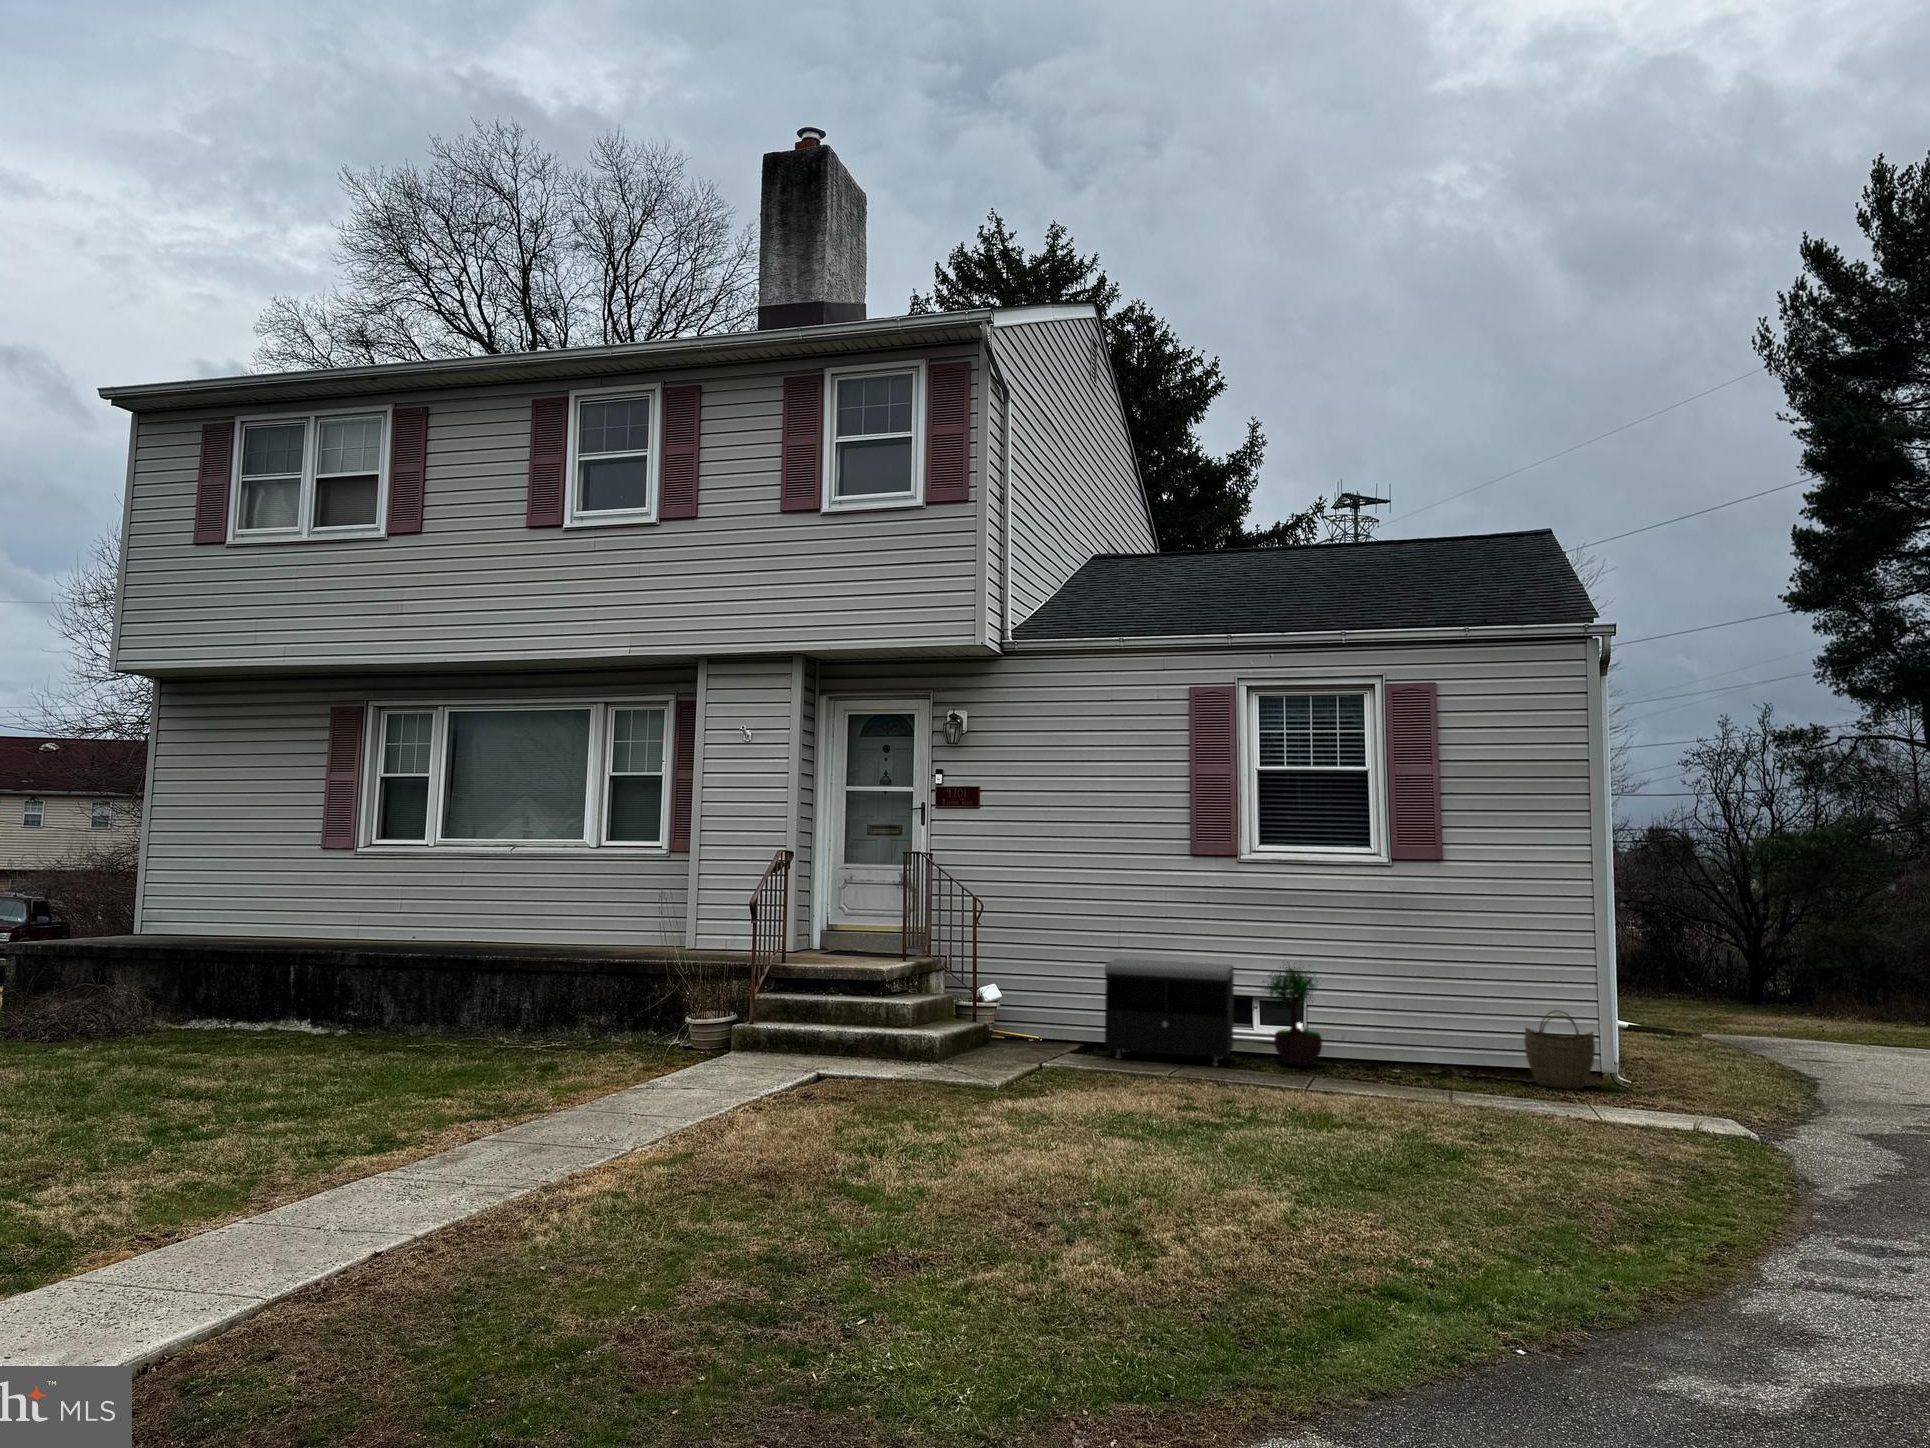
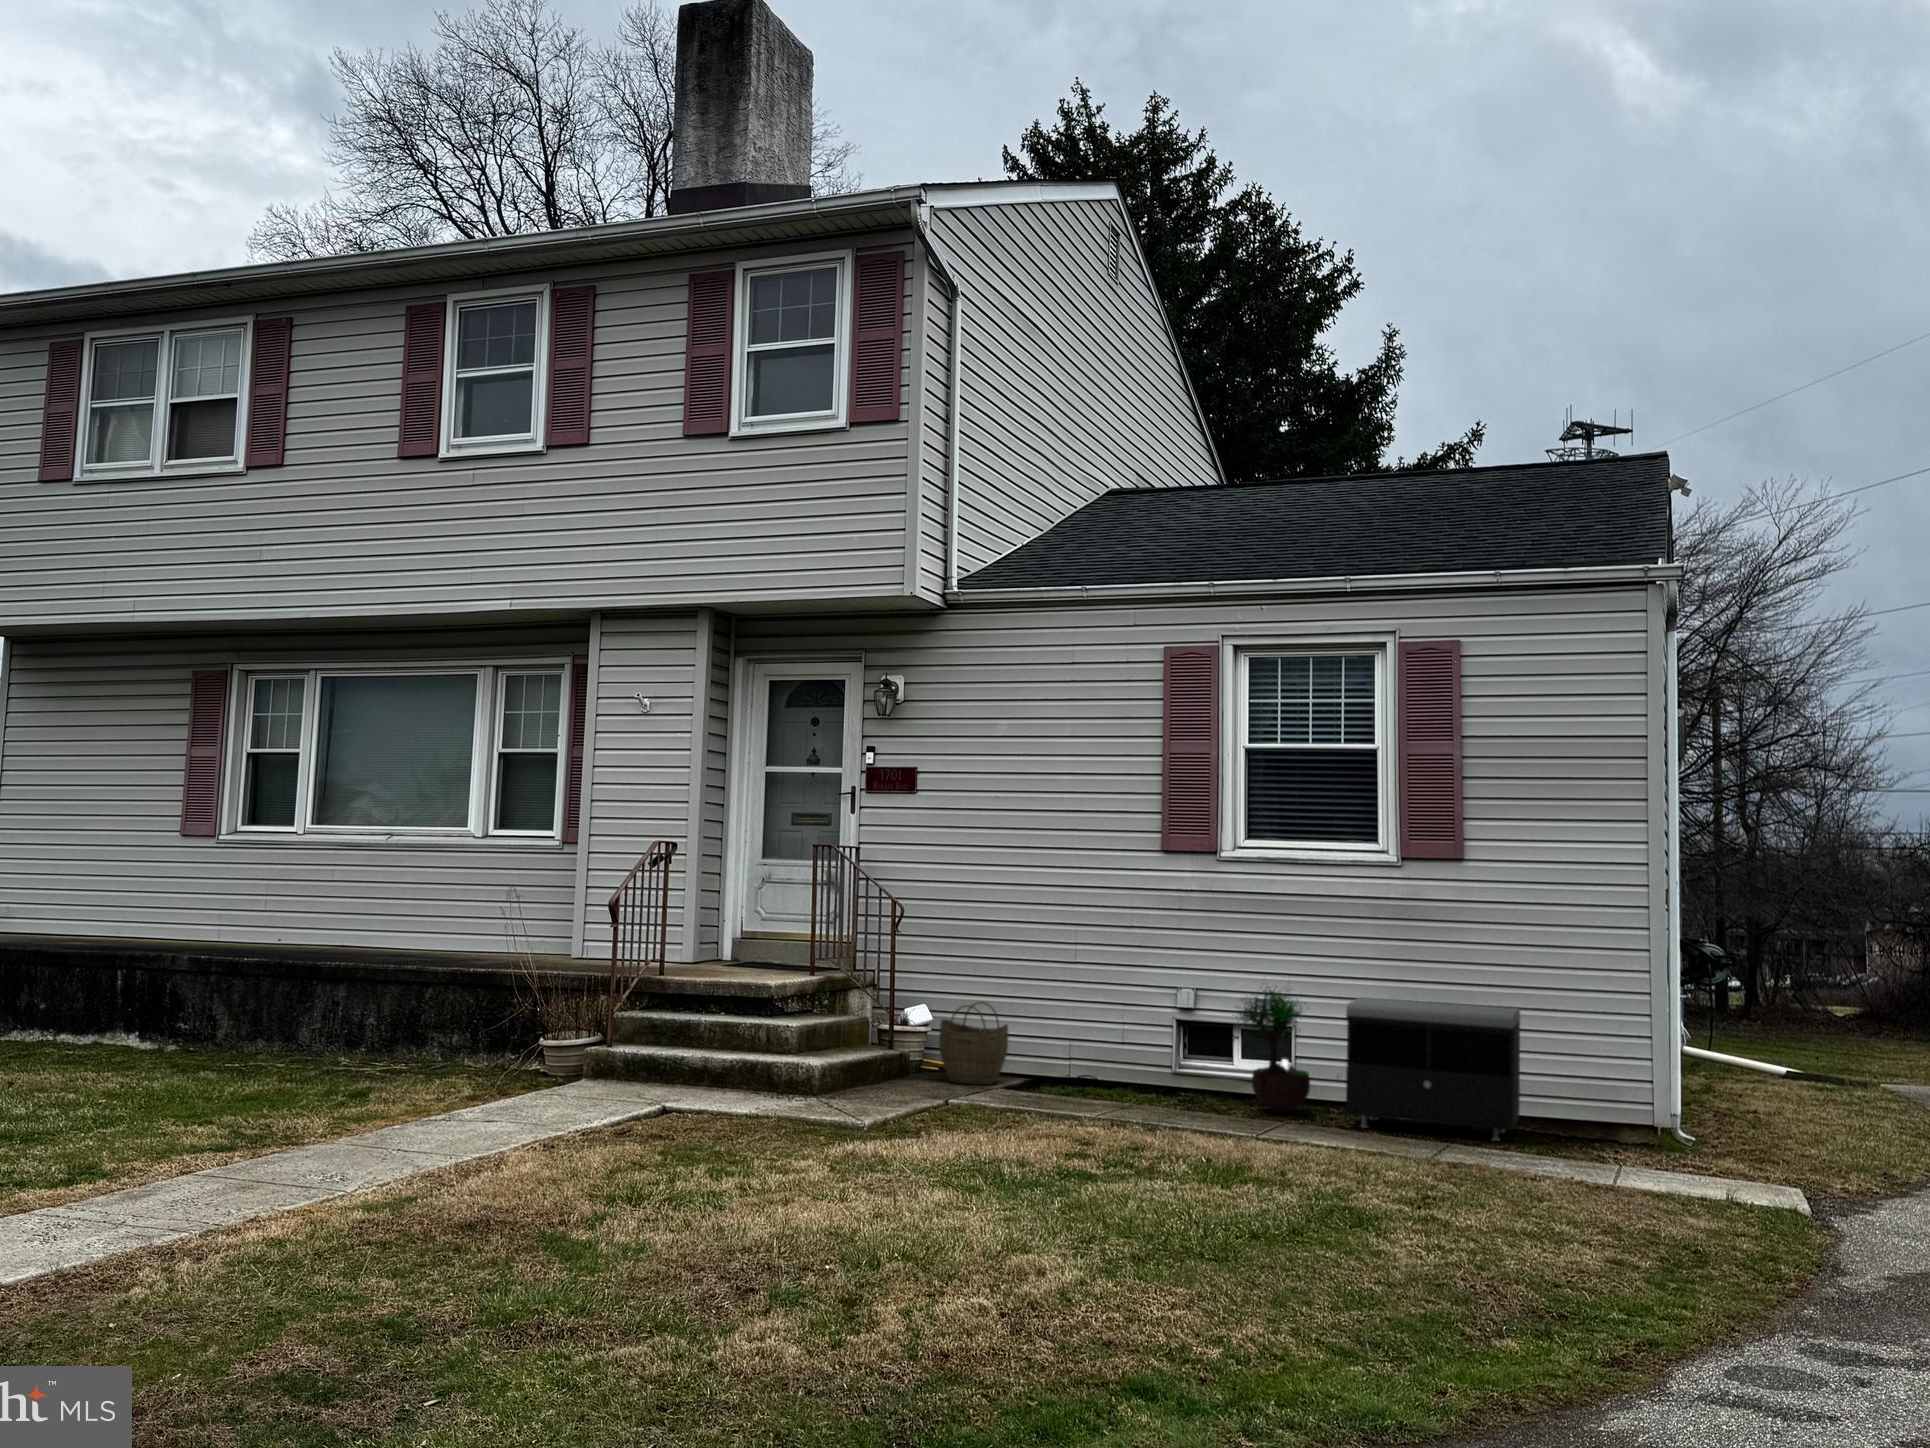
storage bench: present [1104,958,1234,1066] -> present [1345,997,1520,1141]
woven basket: present [1524,1010,1595,1089] -> present [939,1002,1008,1085]

